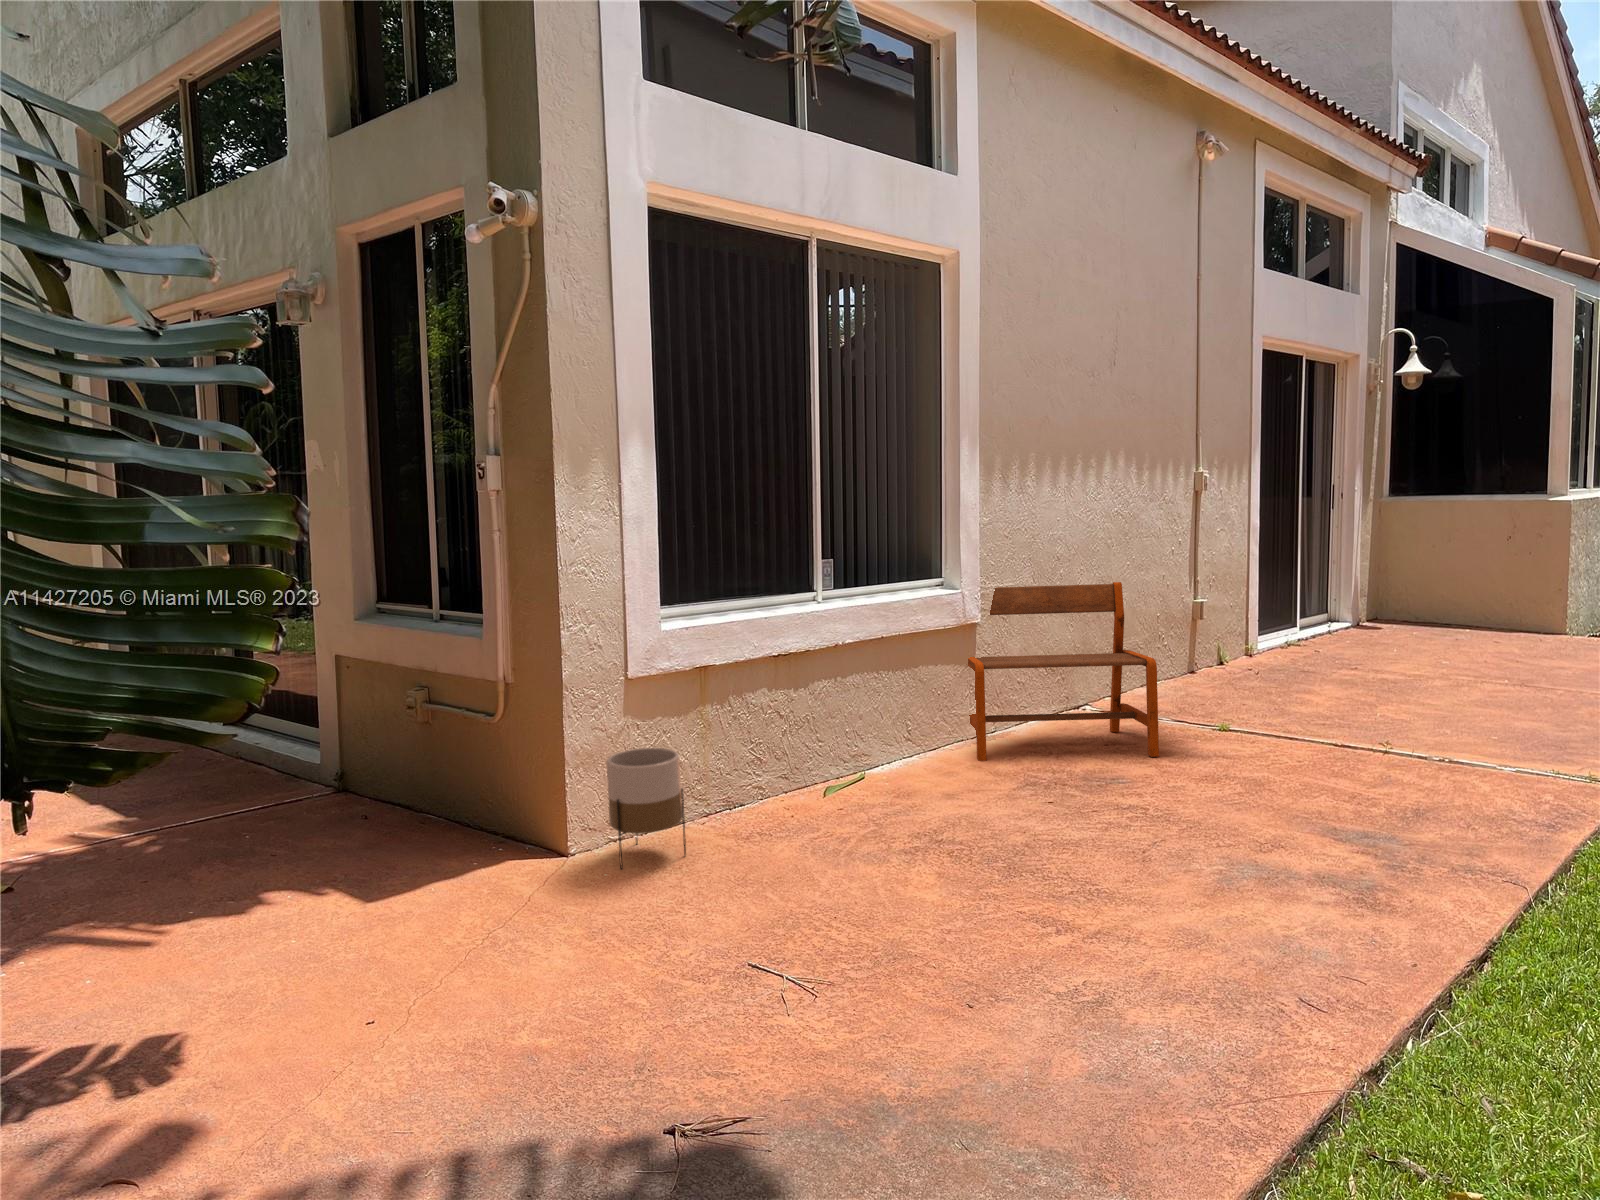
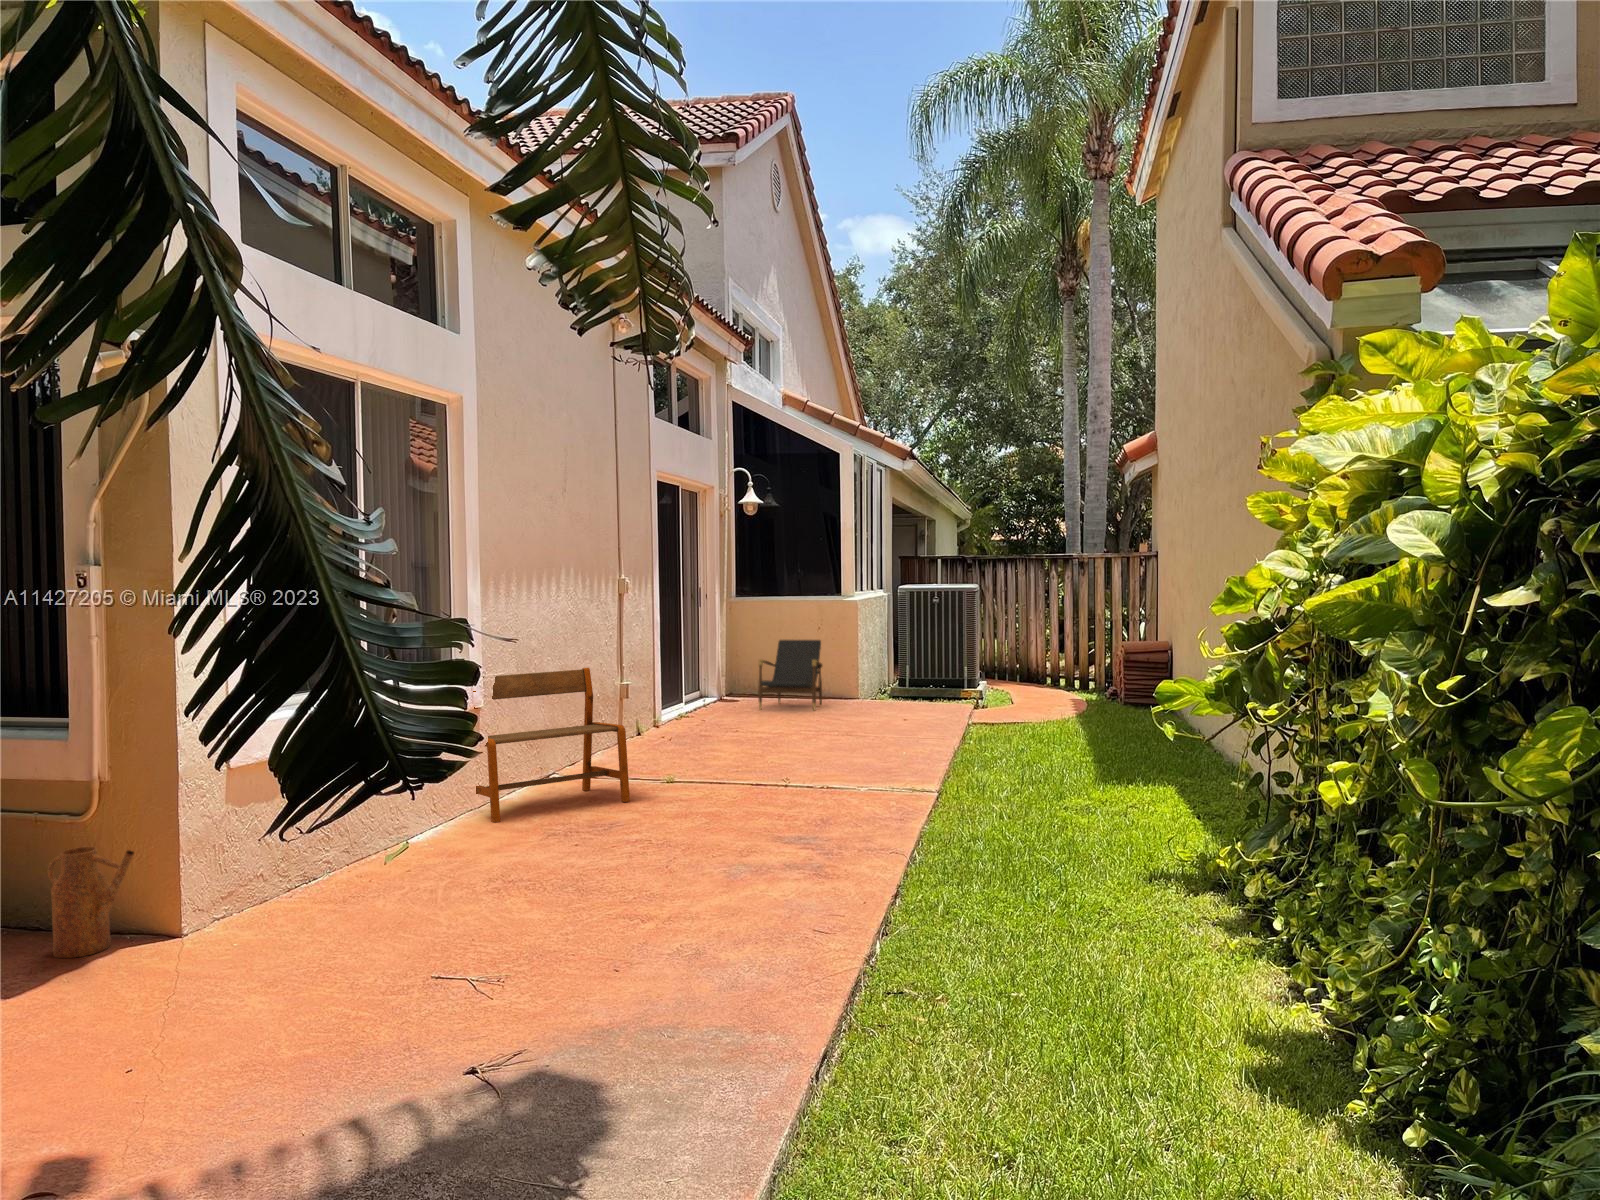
lounge chair: none [1409,553,1517,650] -> present [758,640,822,710]
watering can: none [468,745,522,856] -> present [48,847,134,958]
planter: present [607,748,686,869] -> none [222,827,299,937]

